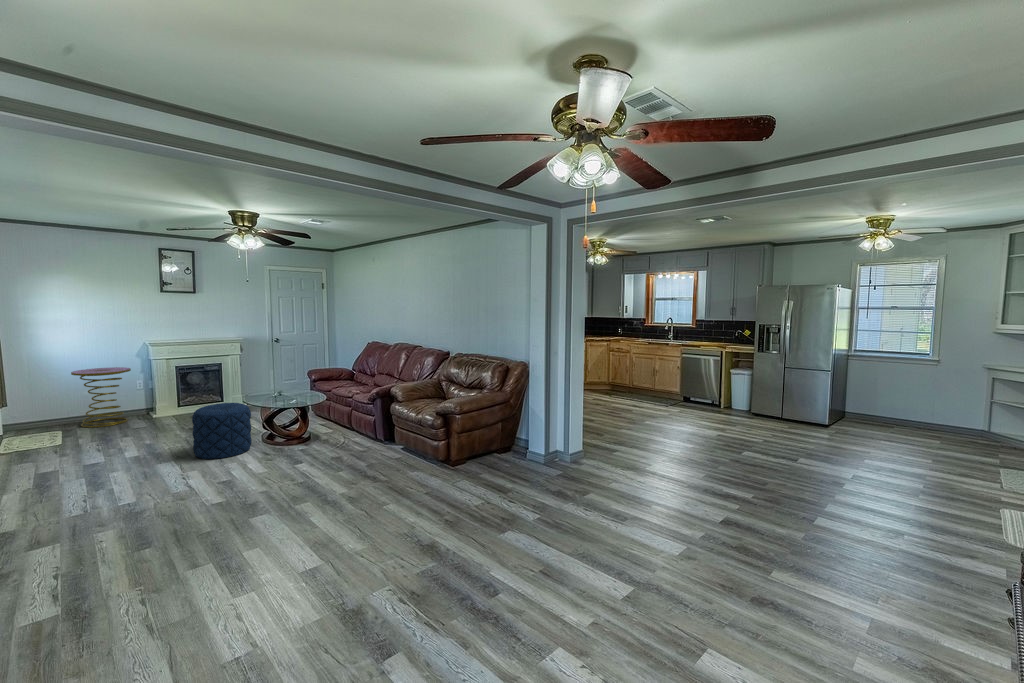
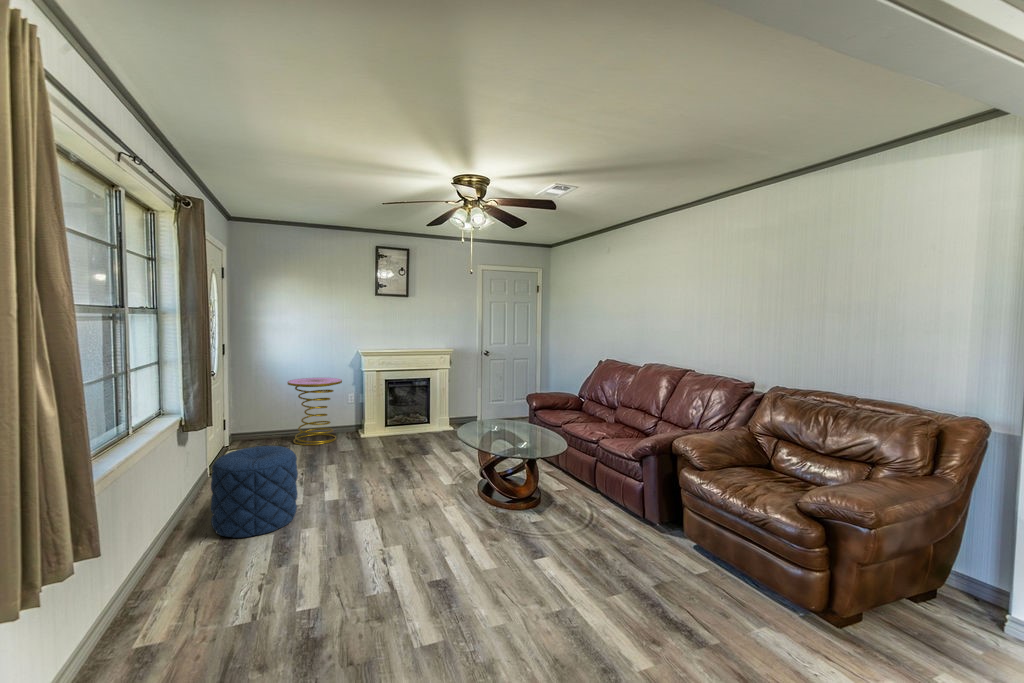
pouf: present [192,403,252,459] -> present [211,446,298,538]

